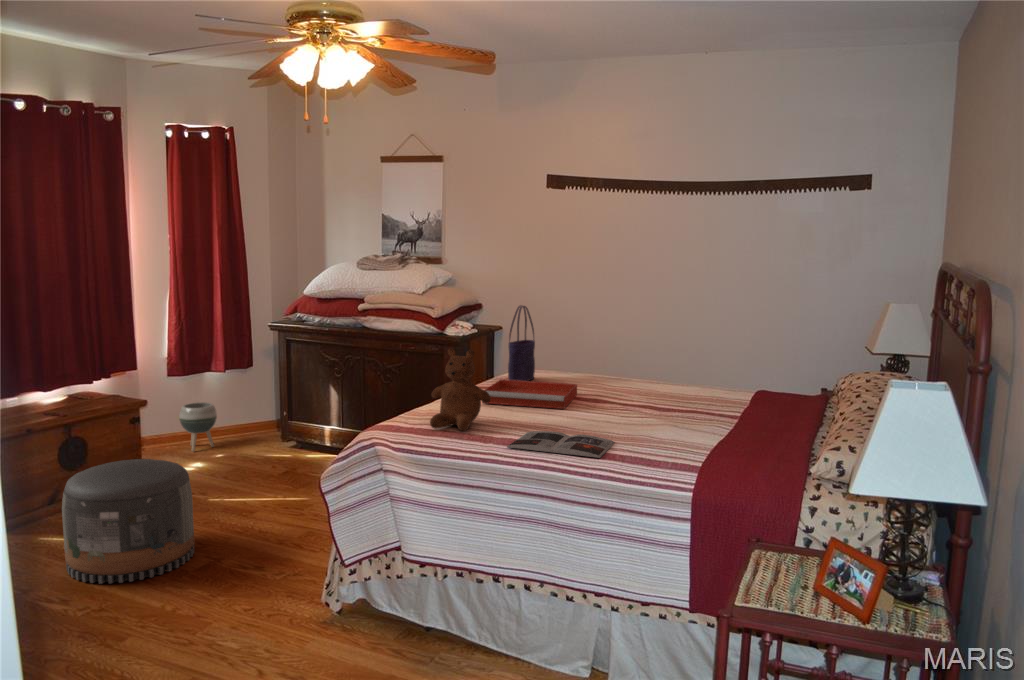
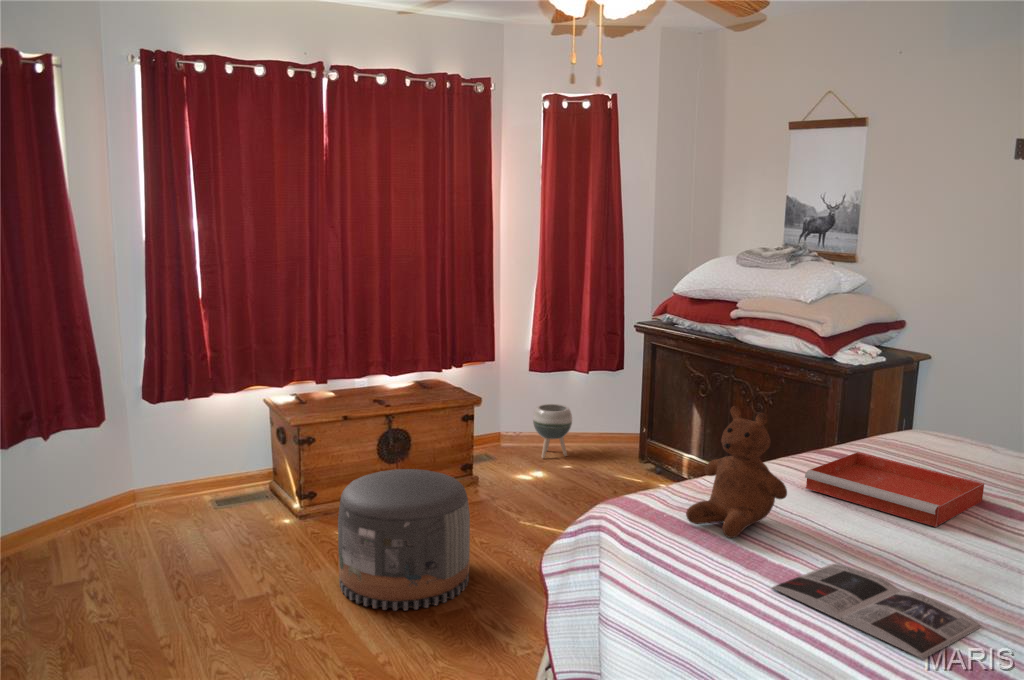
tote bag: present [508,306,535,381] -> none [881,340,936,459]

